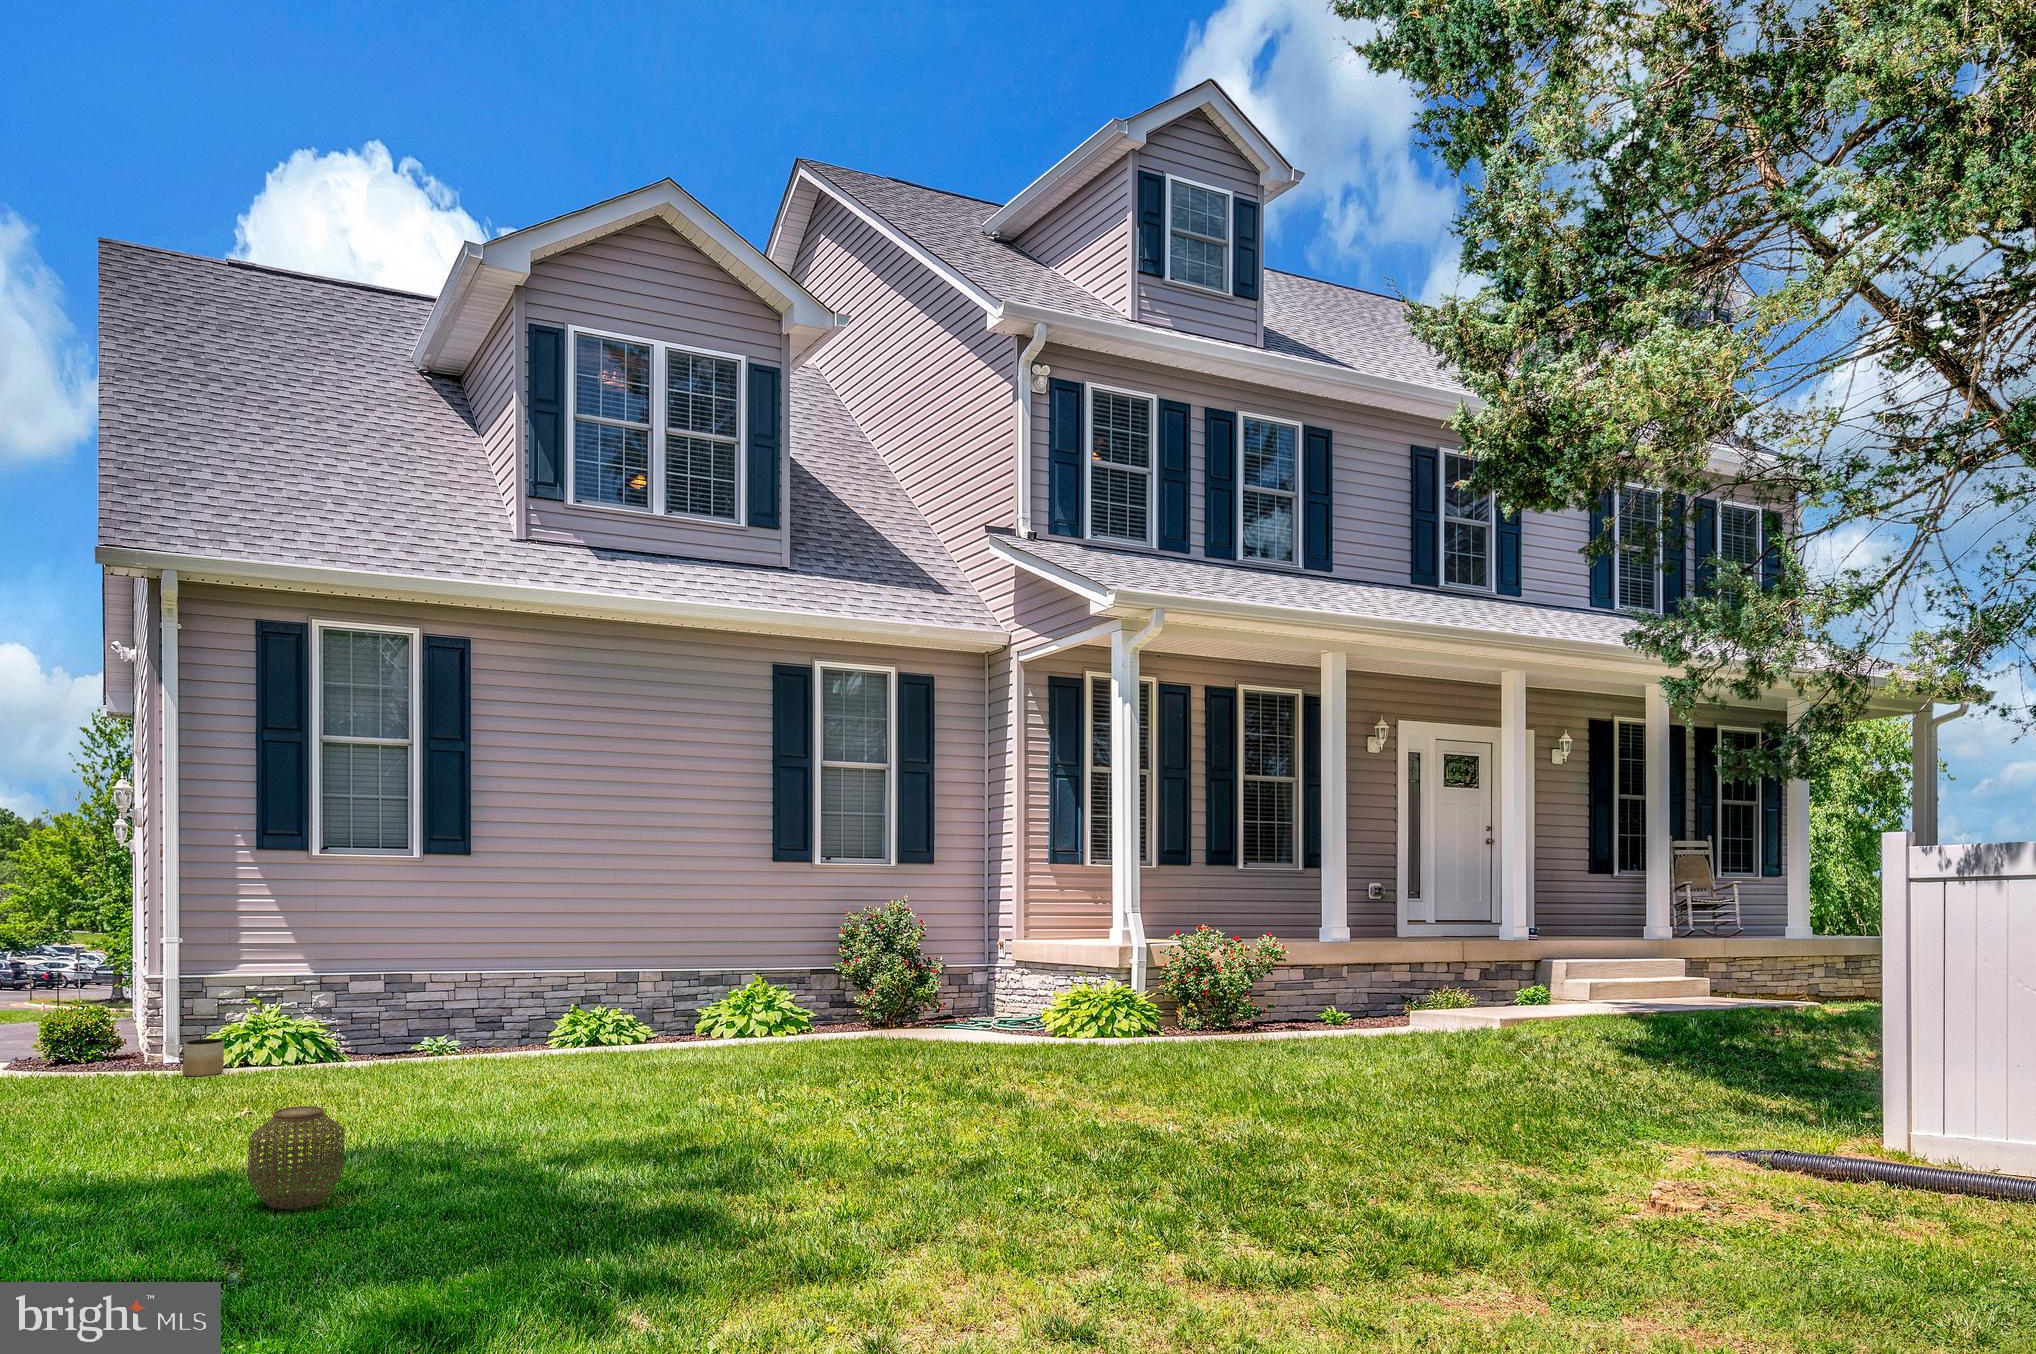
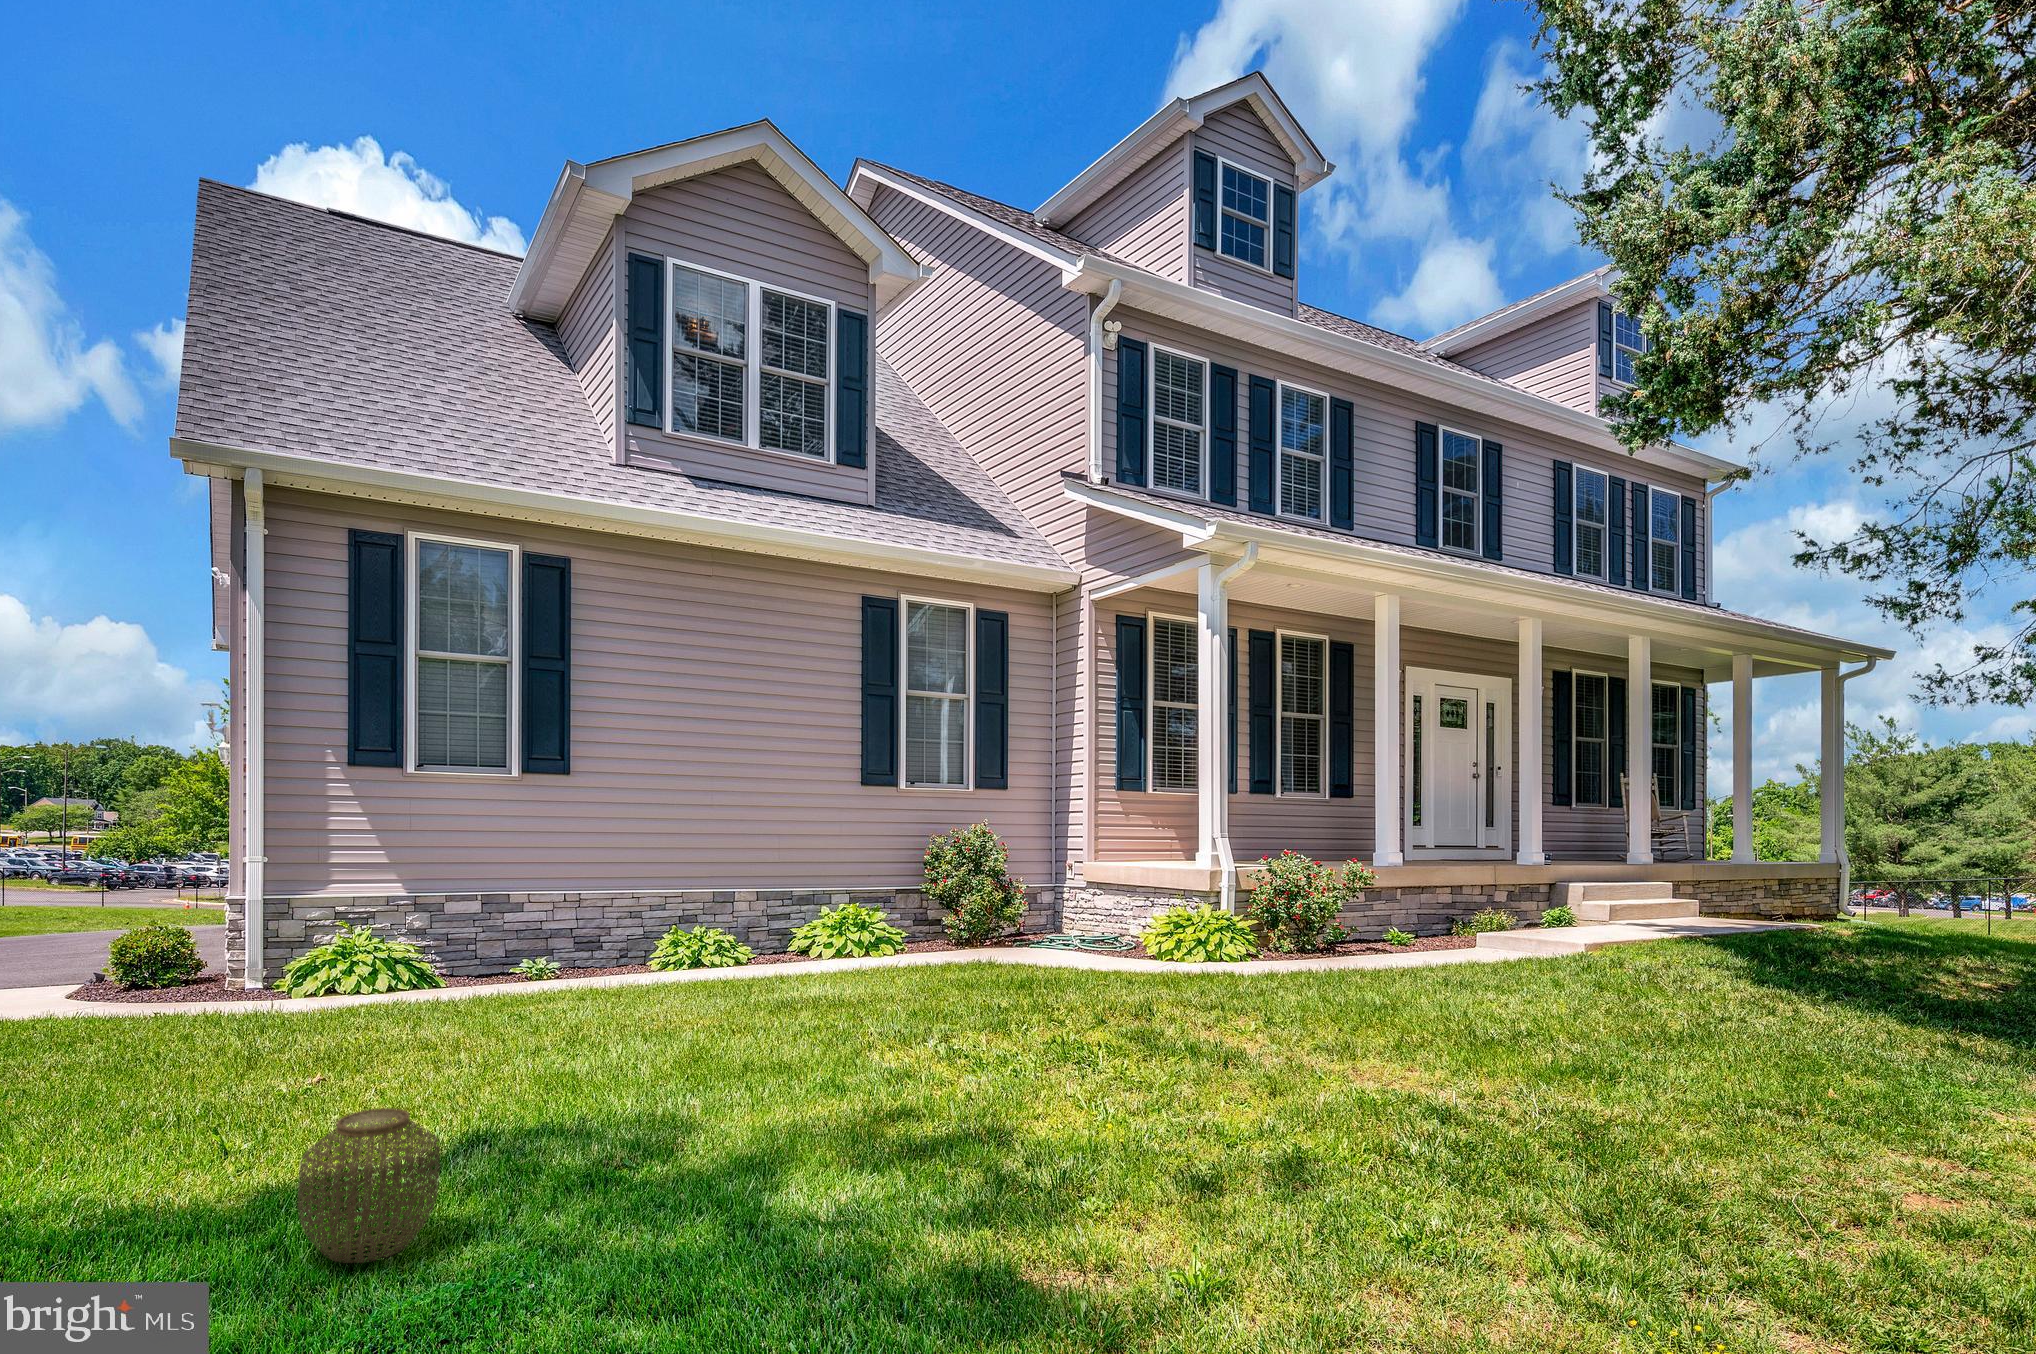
planter: present [183,1039,224,1077] -> none [261,968,307,1011]

